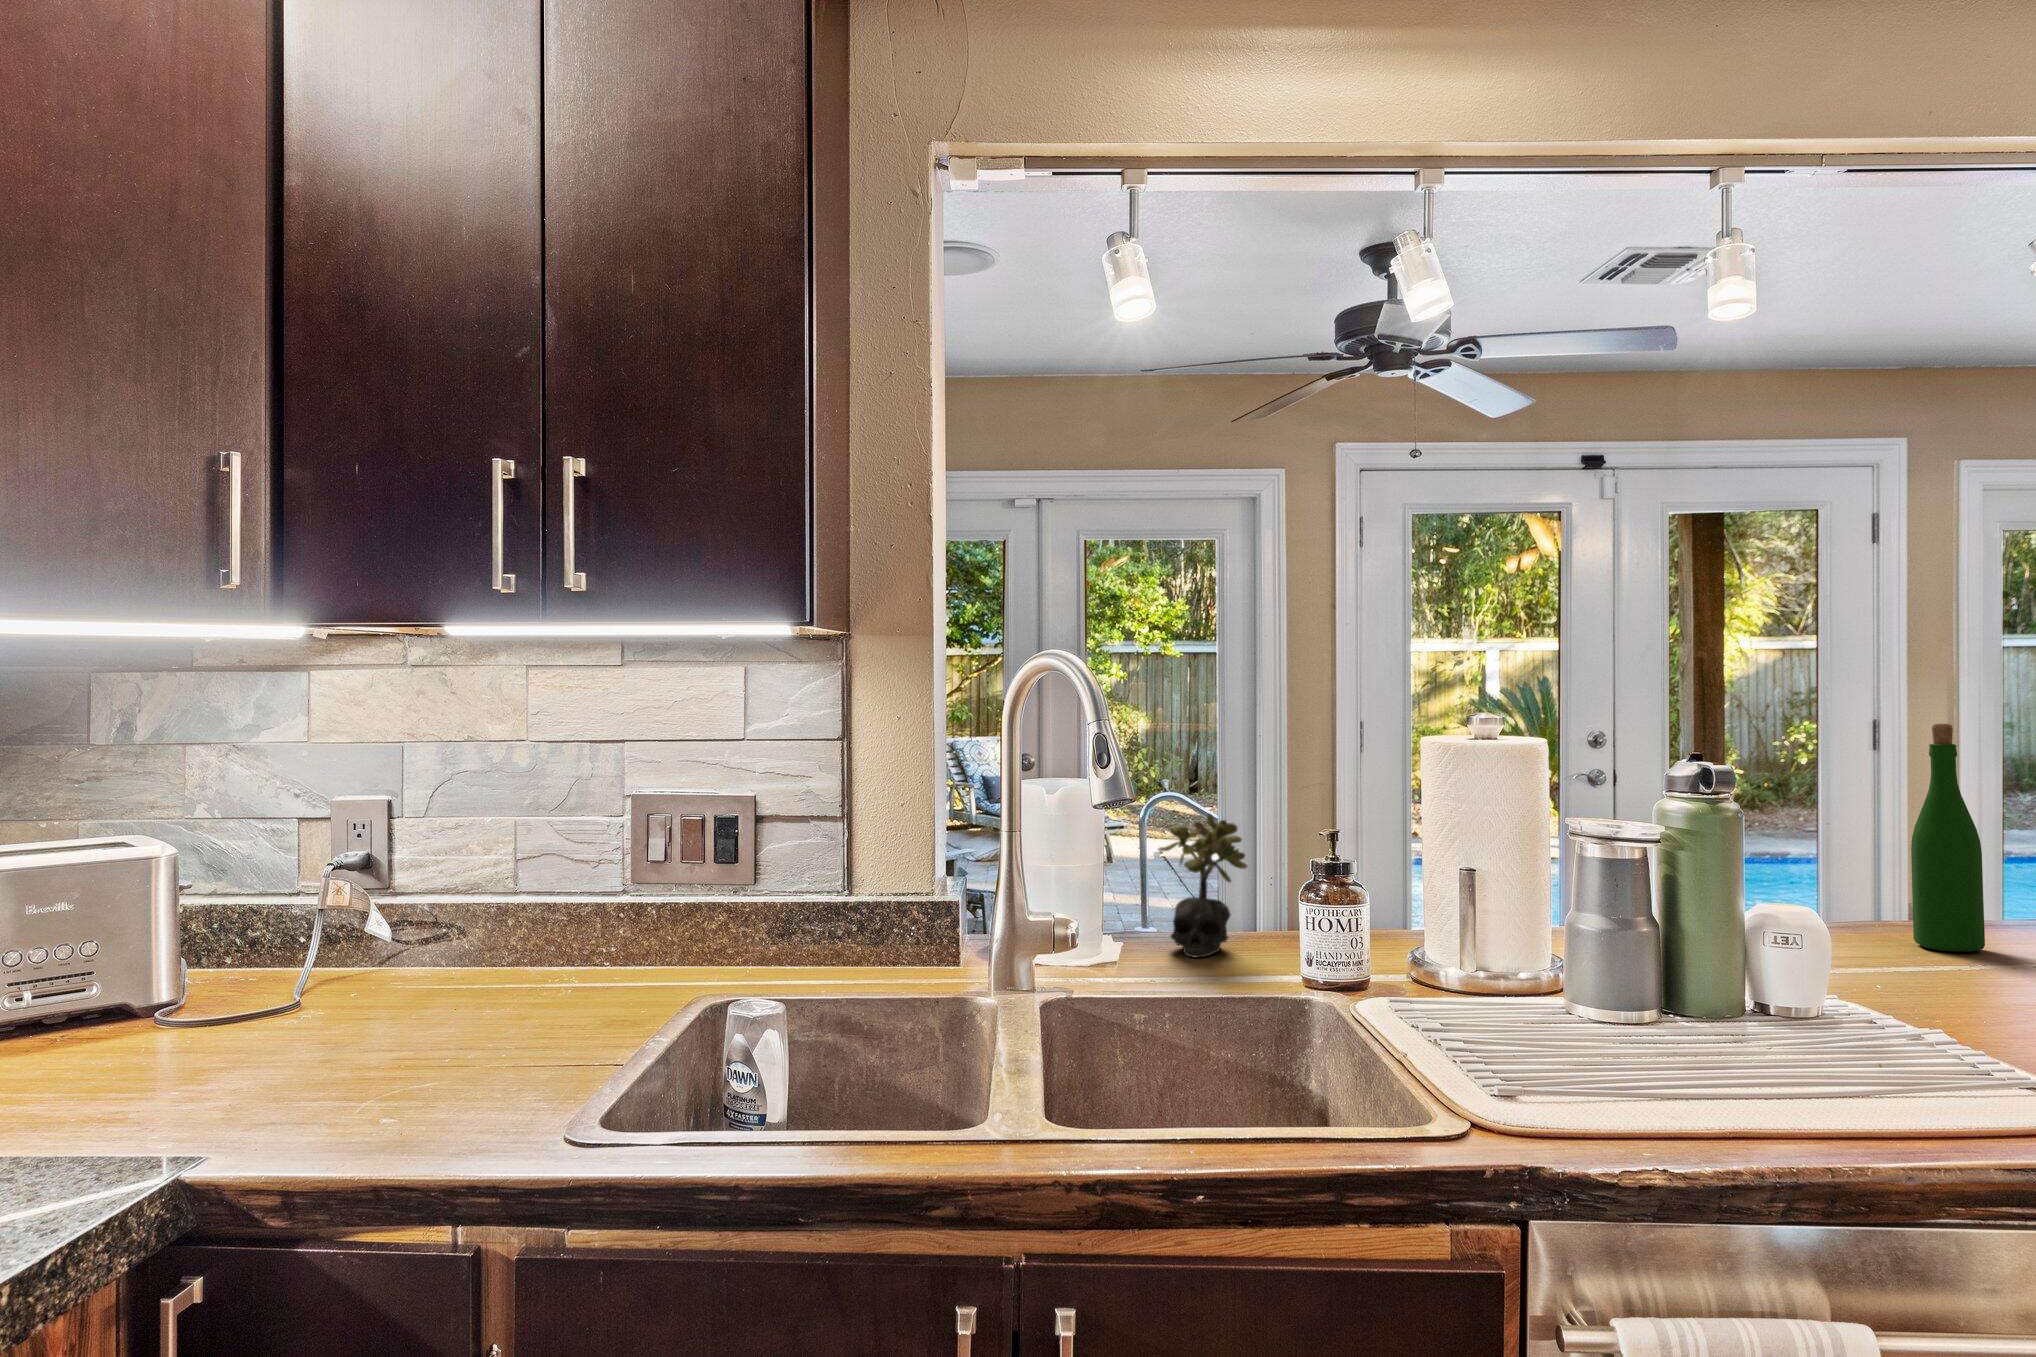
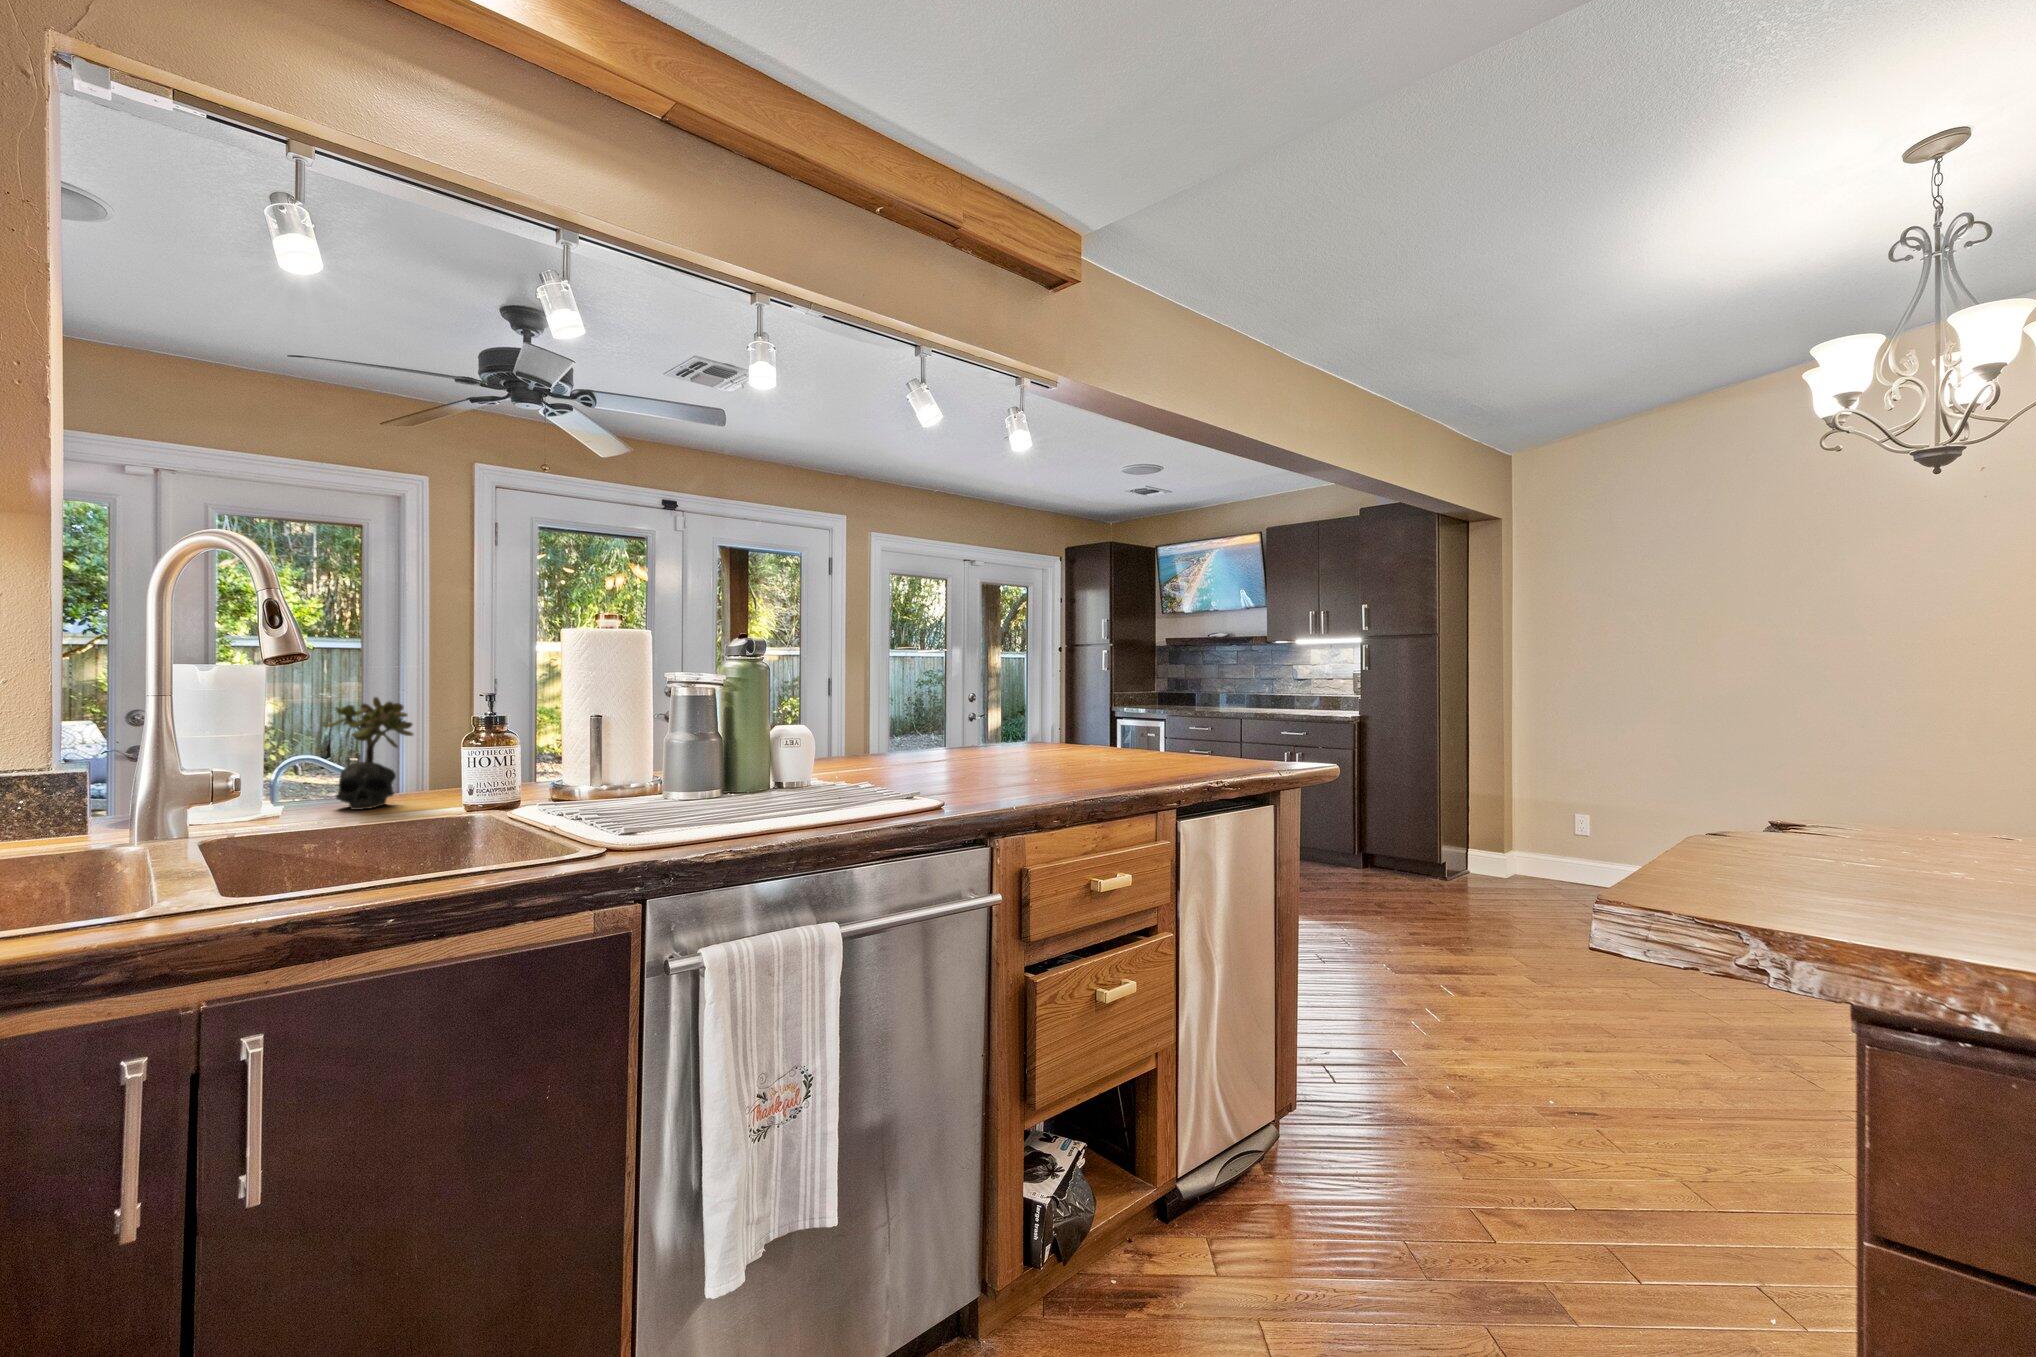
wine bottle: present [1911,724,1985,952] -> none [847,643,879,764]

